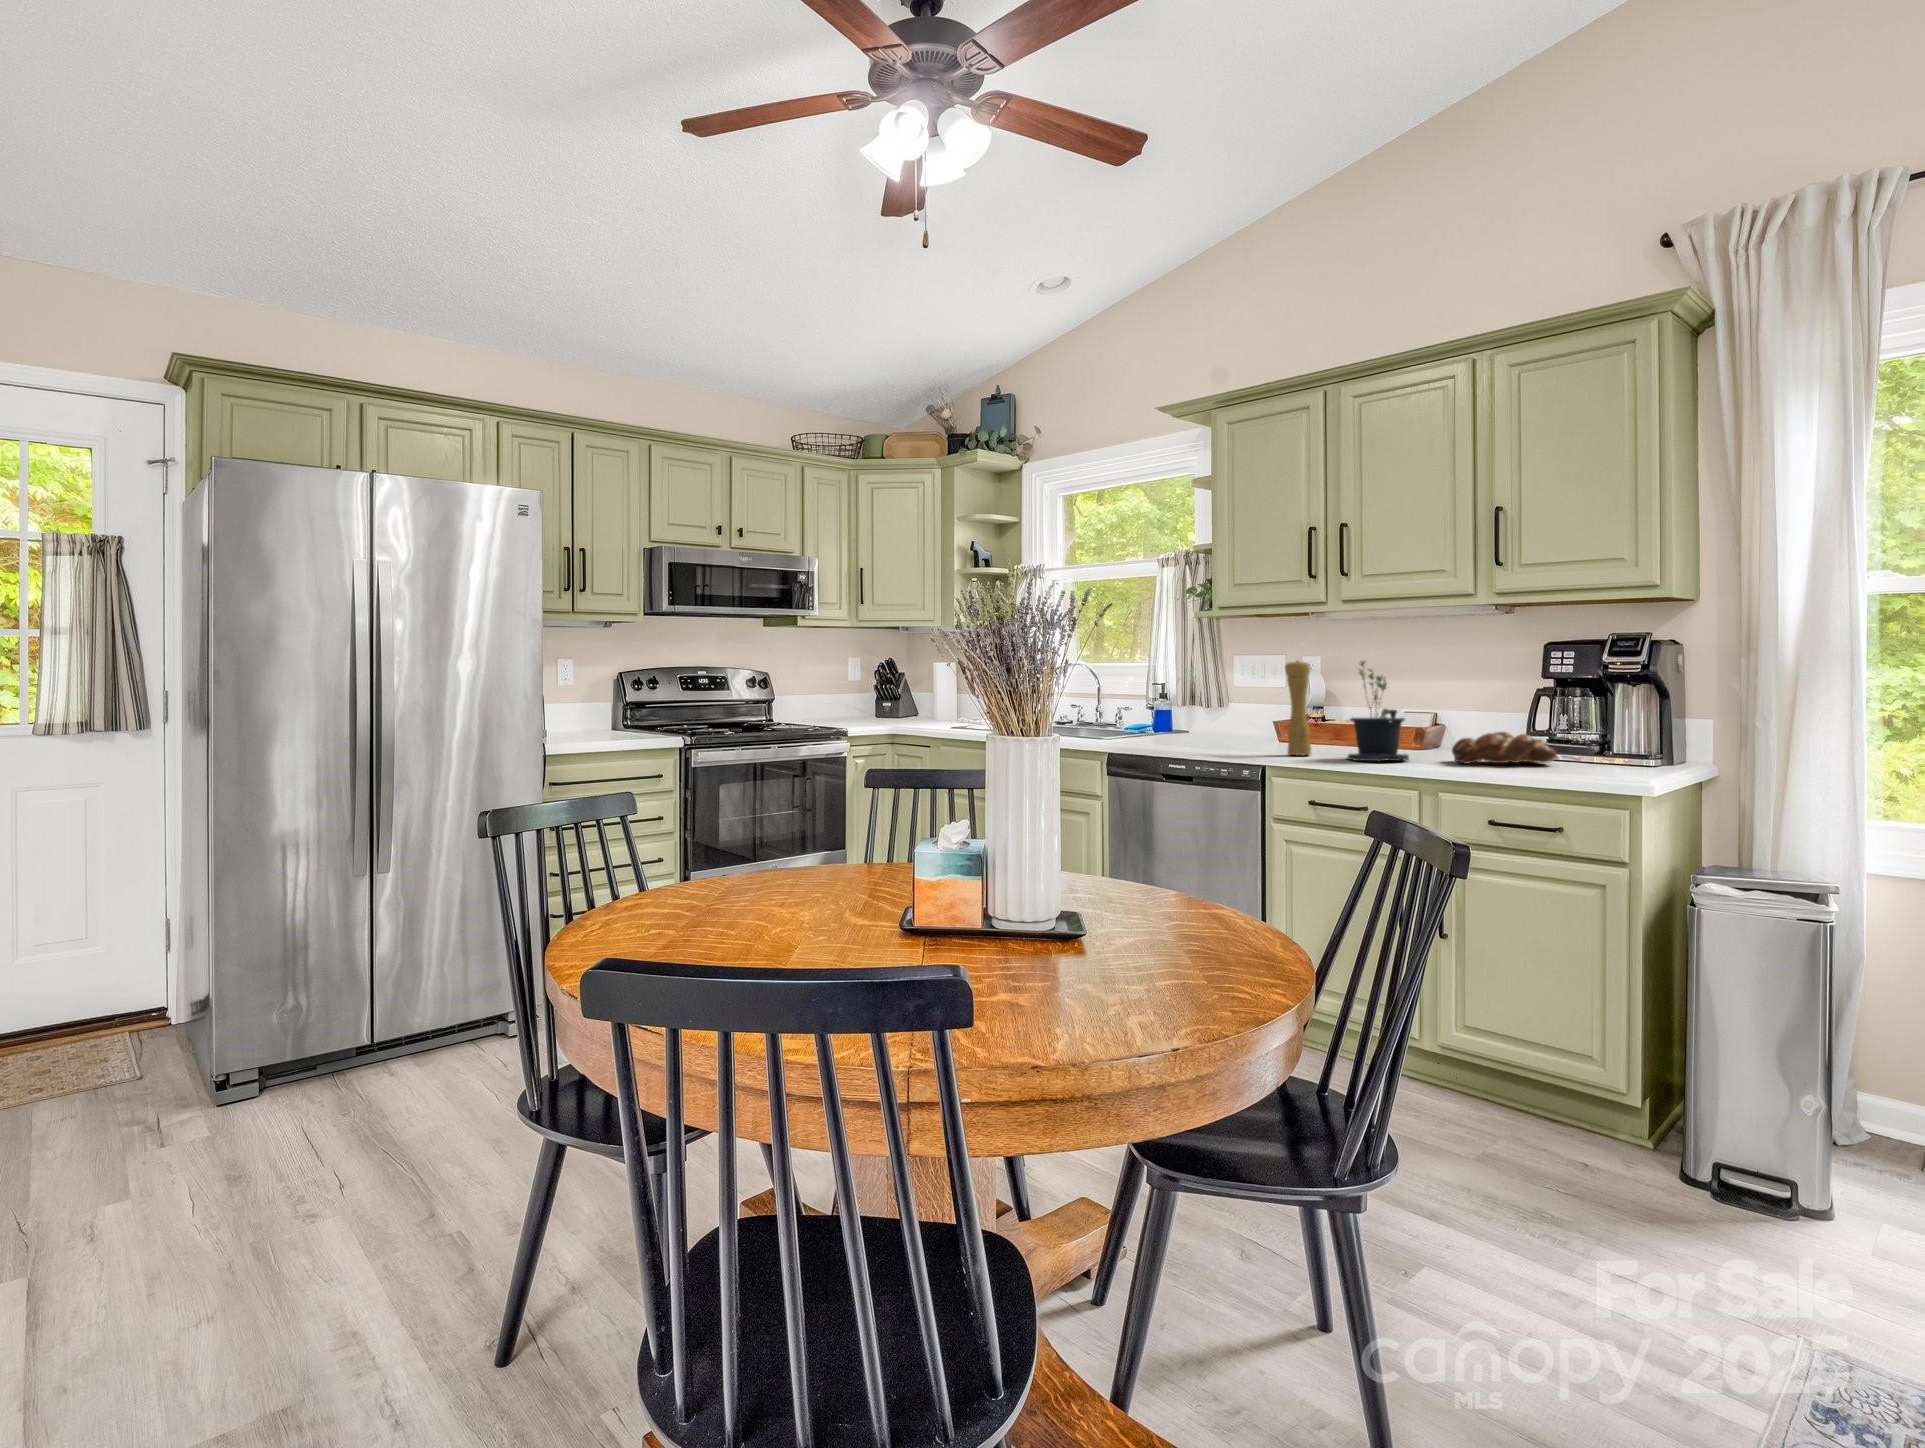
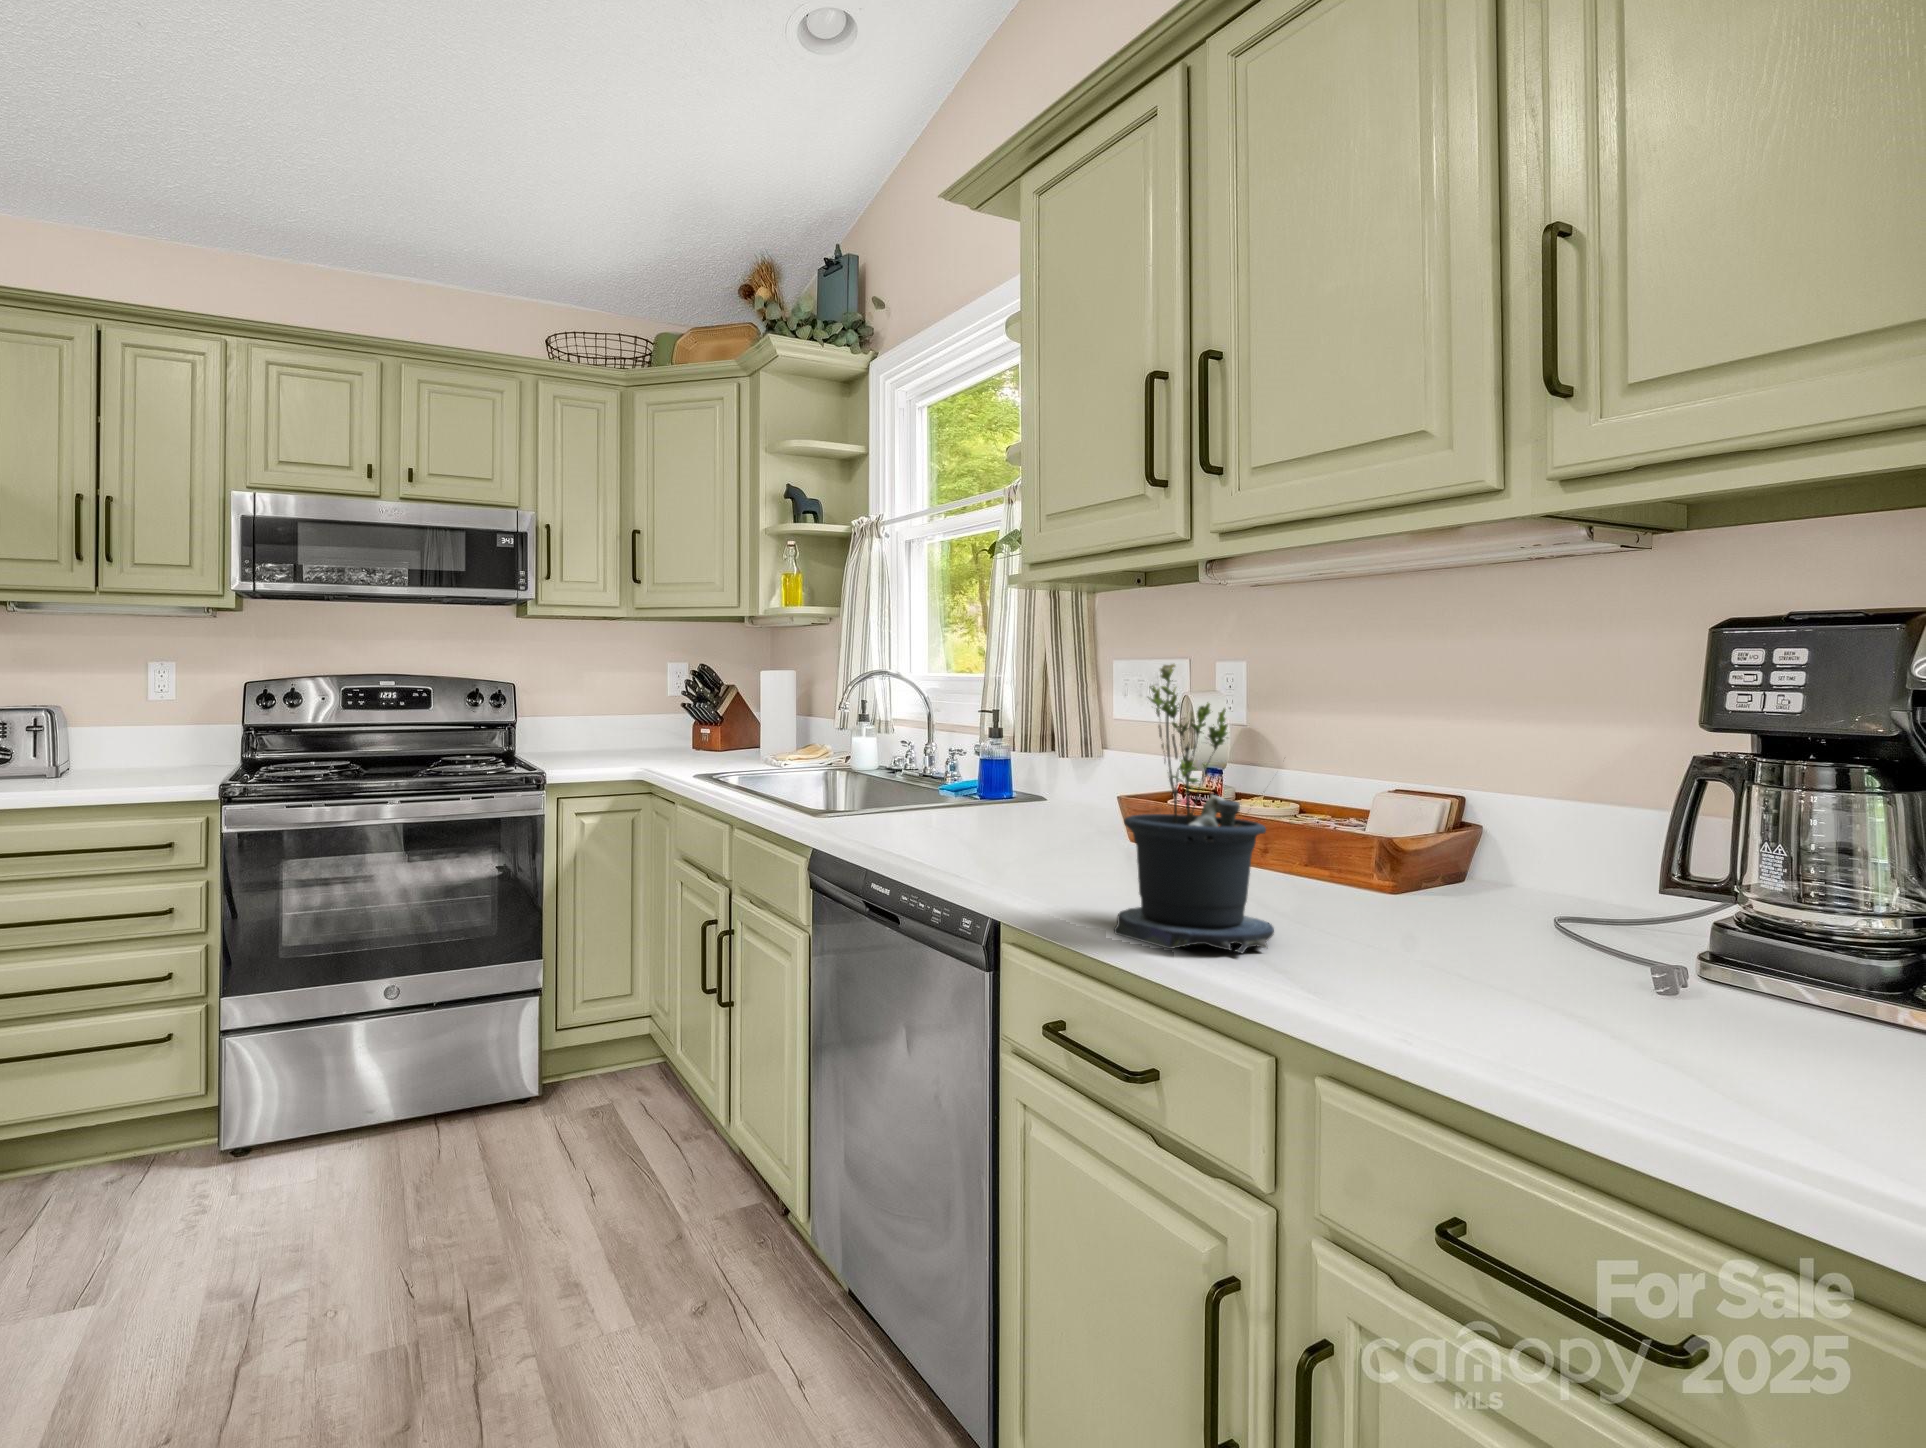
pepper mill: present [1285,660,1311,755] -> none [1014,663,1074,898]
bread loaf: present [1452,732,1557,764] -> none [1384,890,1726,1017]

